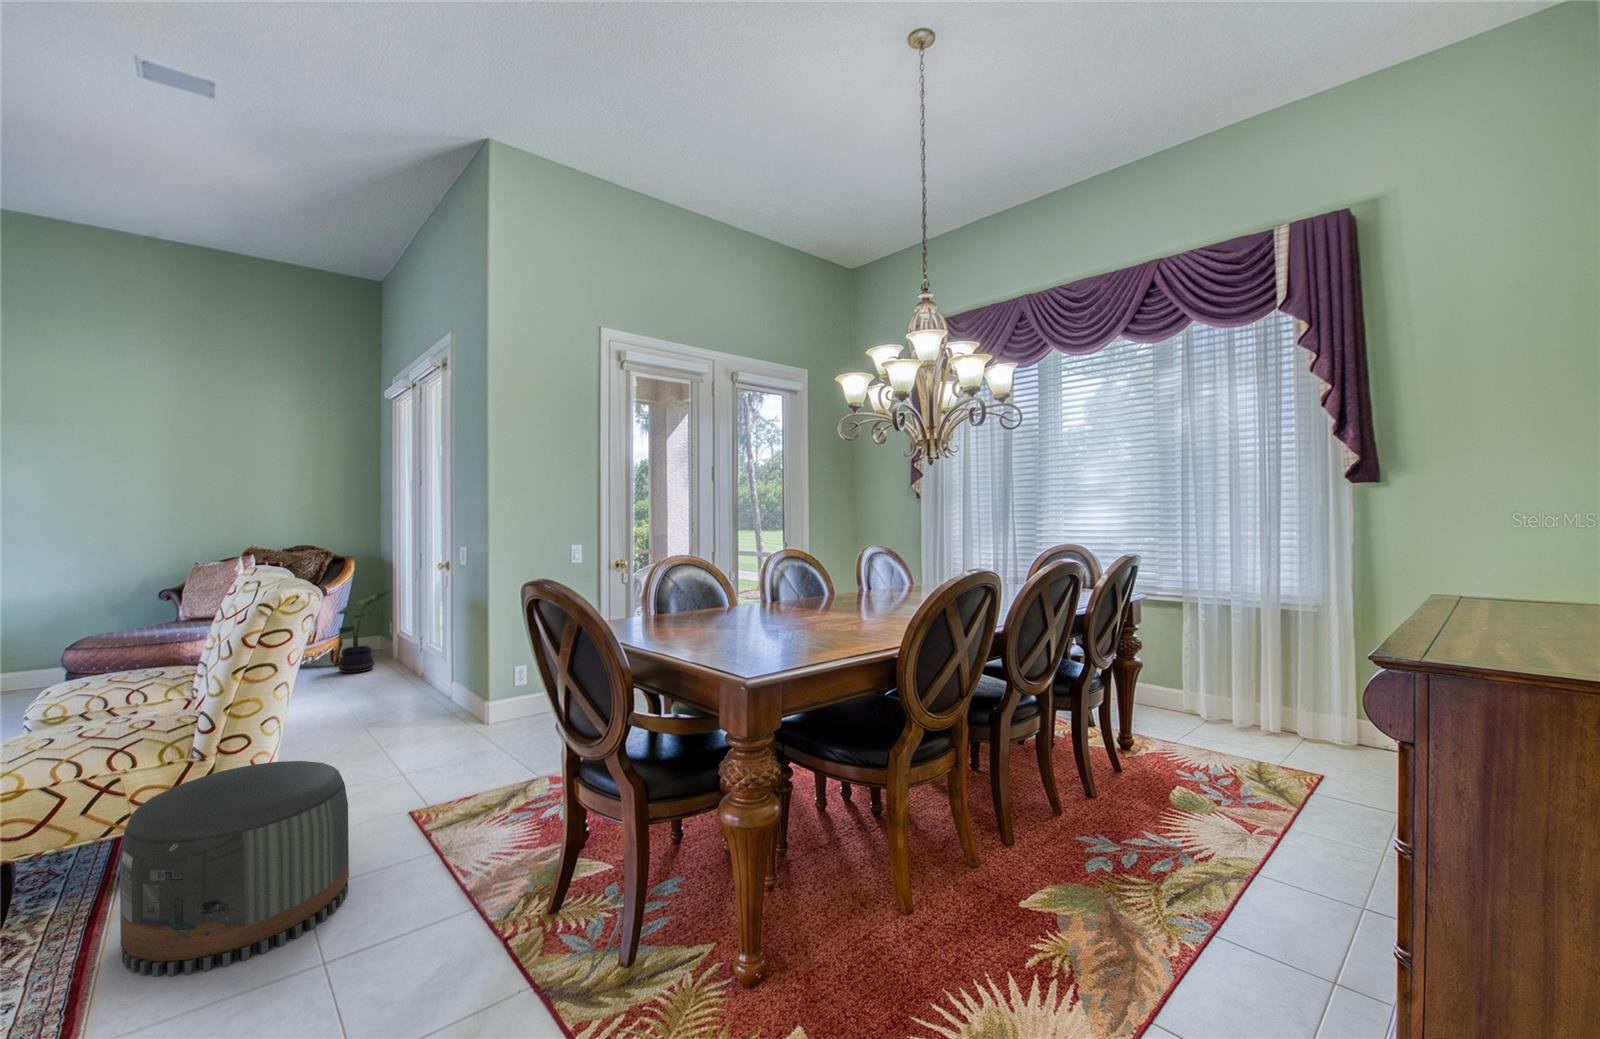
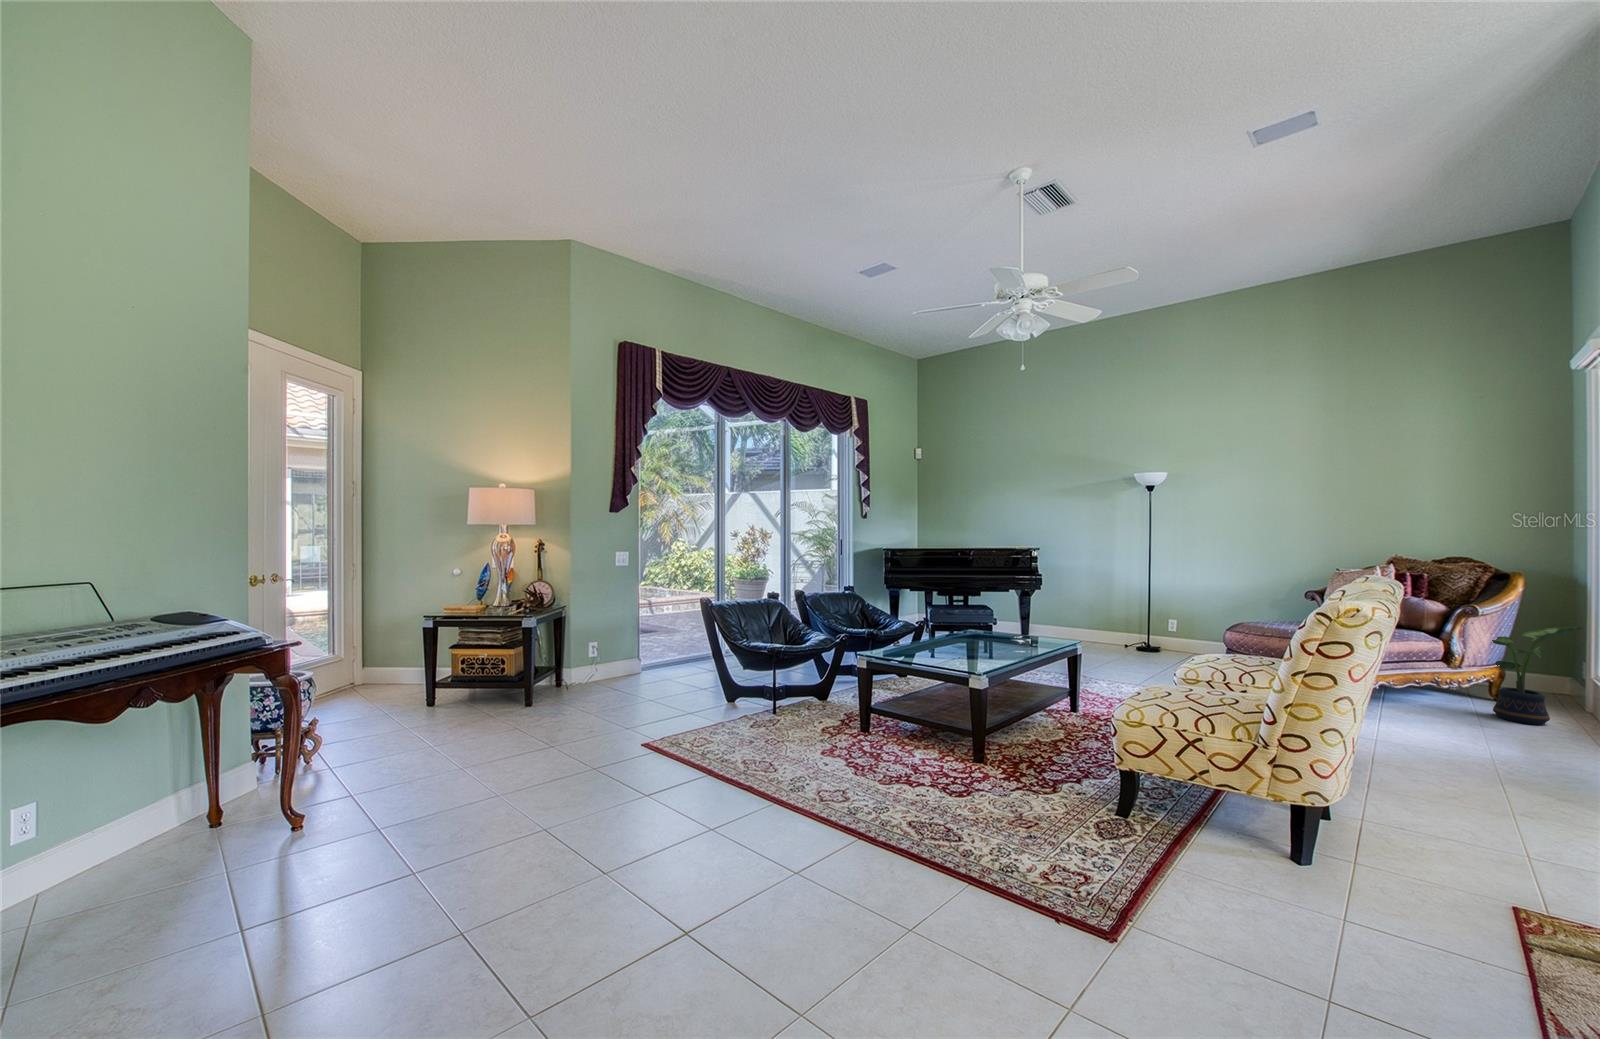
pouf: present [120,761,349,977] -> none [1182,762,1395,975]

